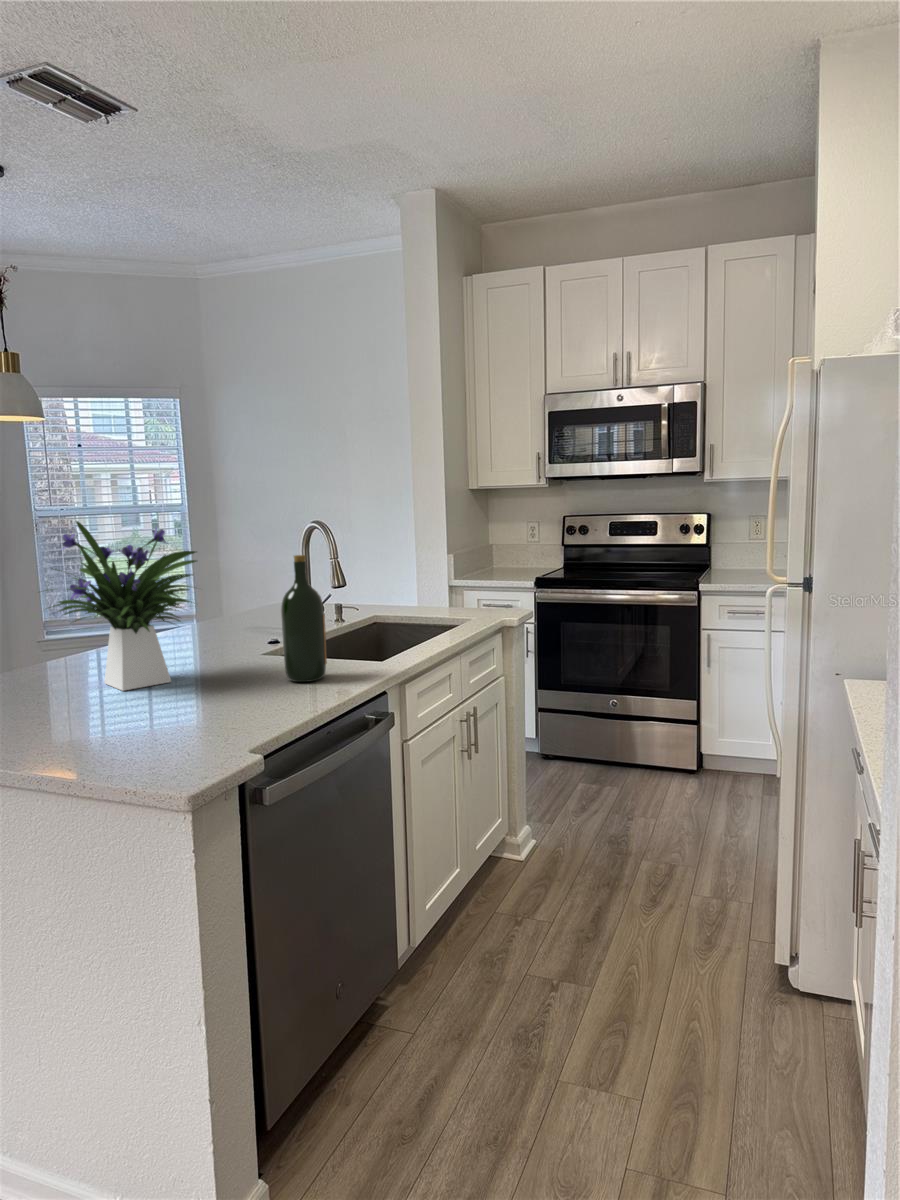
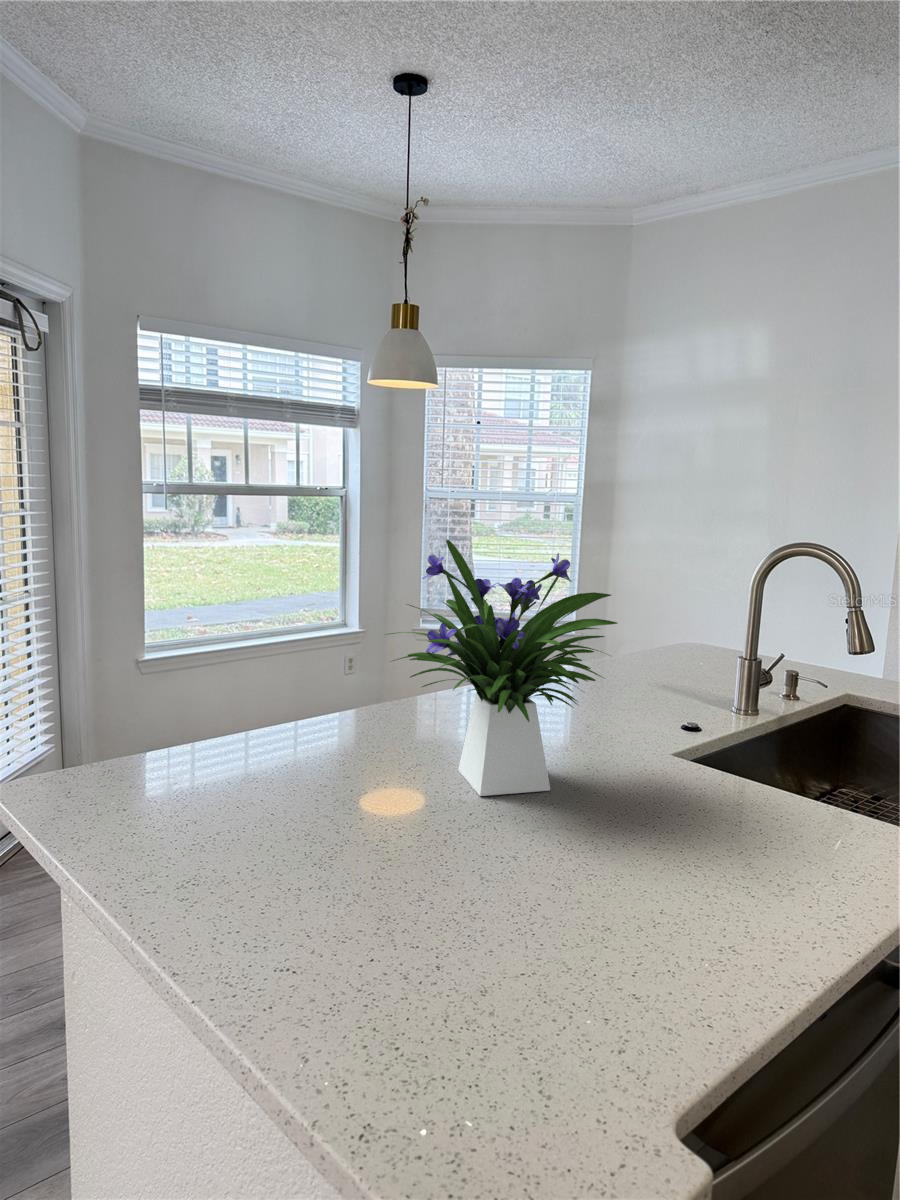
wine bottle: present [281,555,327,682] -> none [733,631,817,848]

